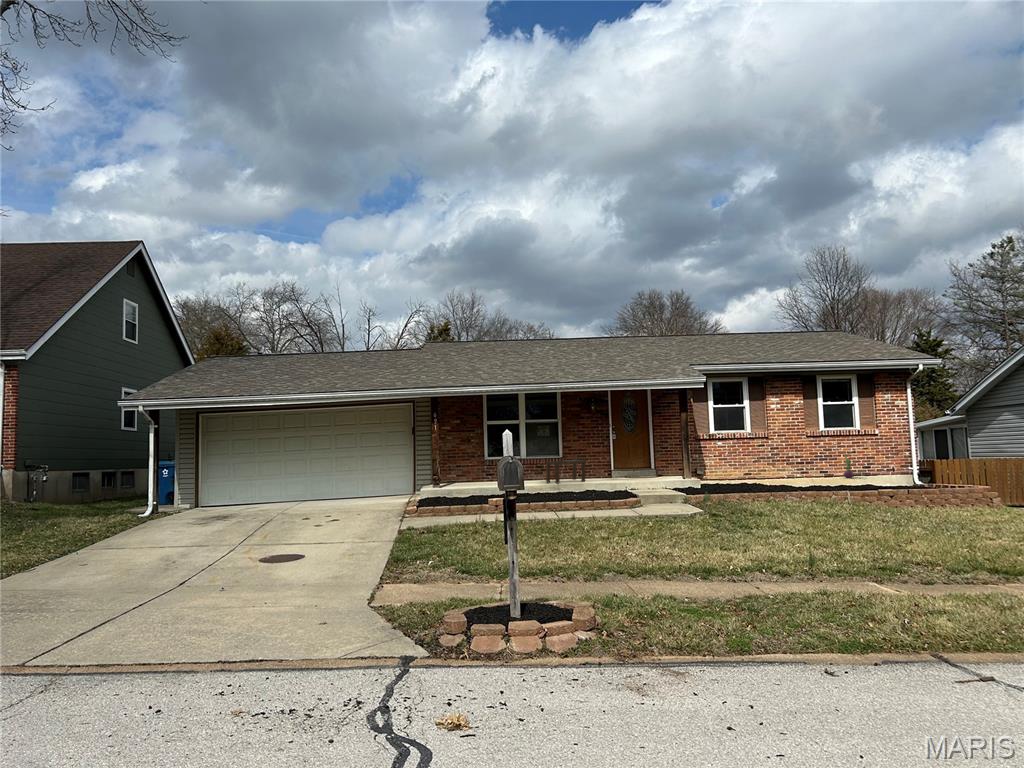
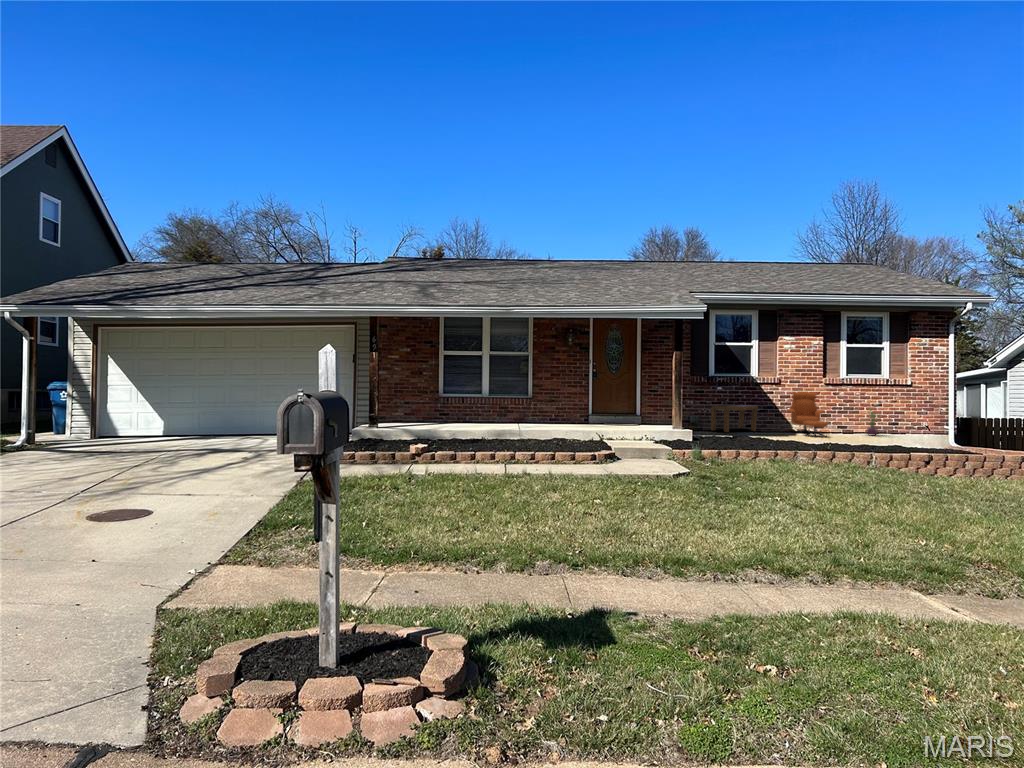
lounge chair: none [776,444,811,481] -> present [788,392,828,436]
bench: present [546,460,586,483] -> present [711,405,758,432]

